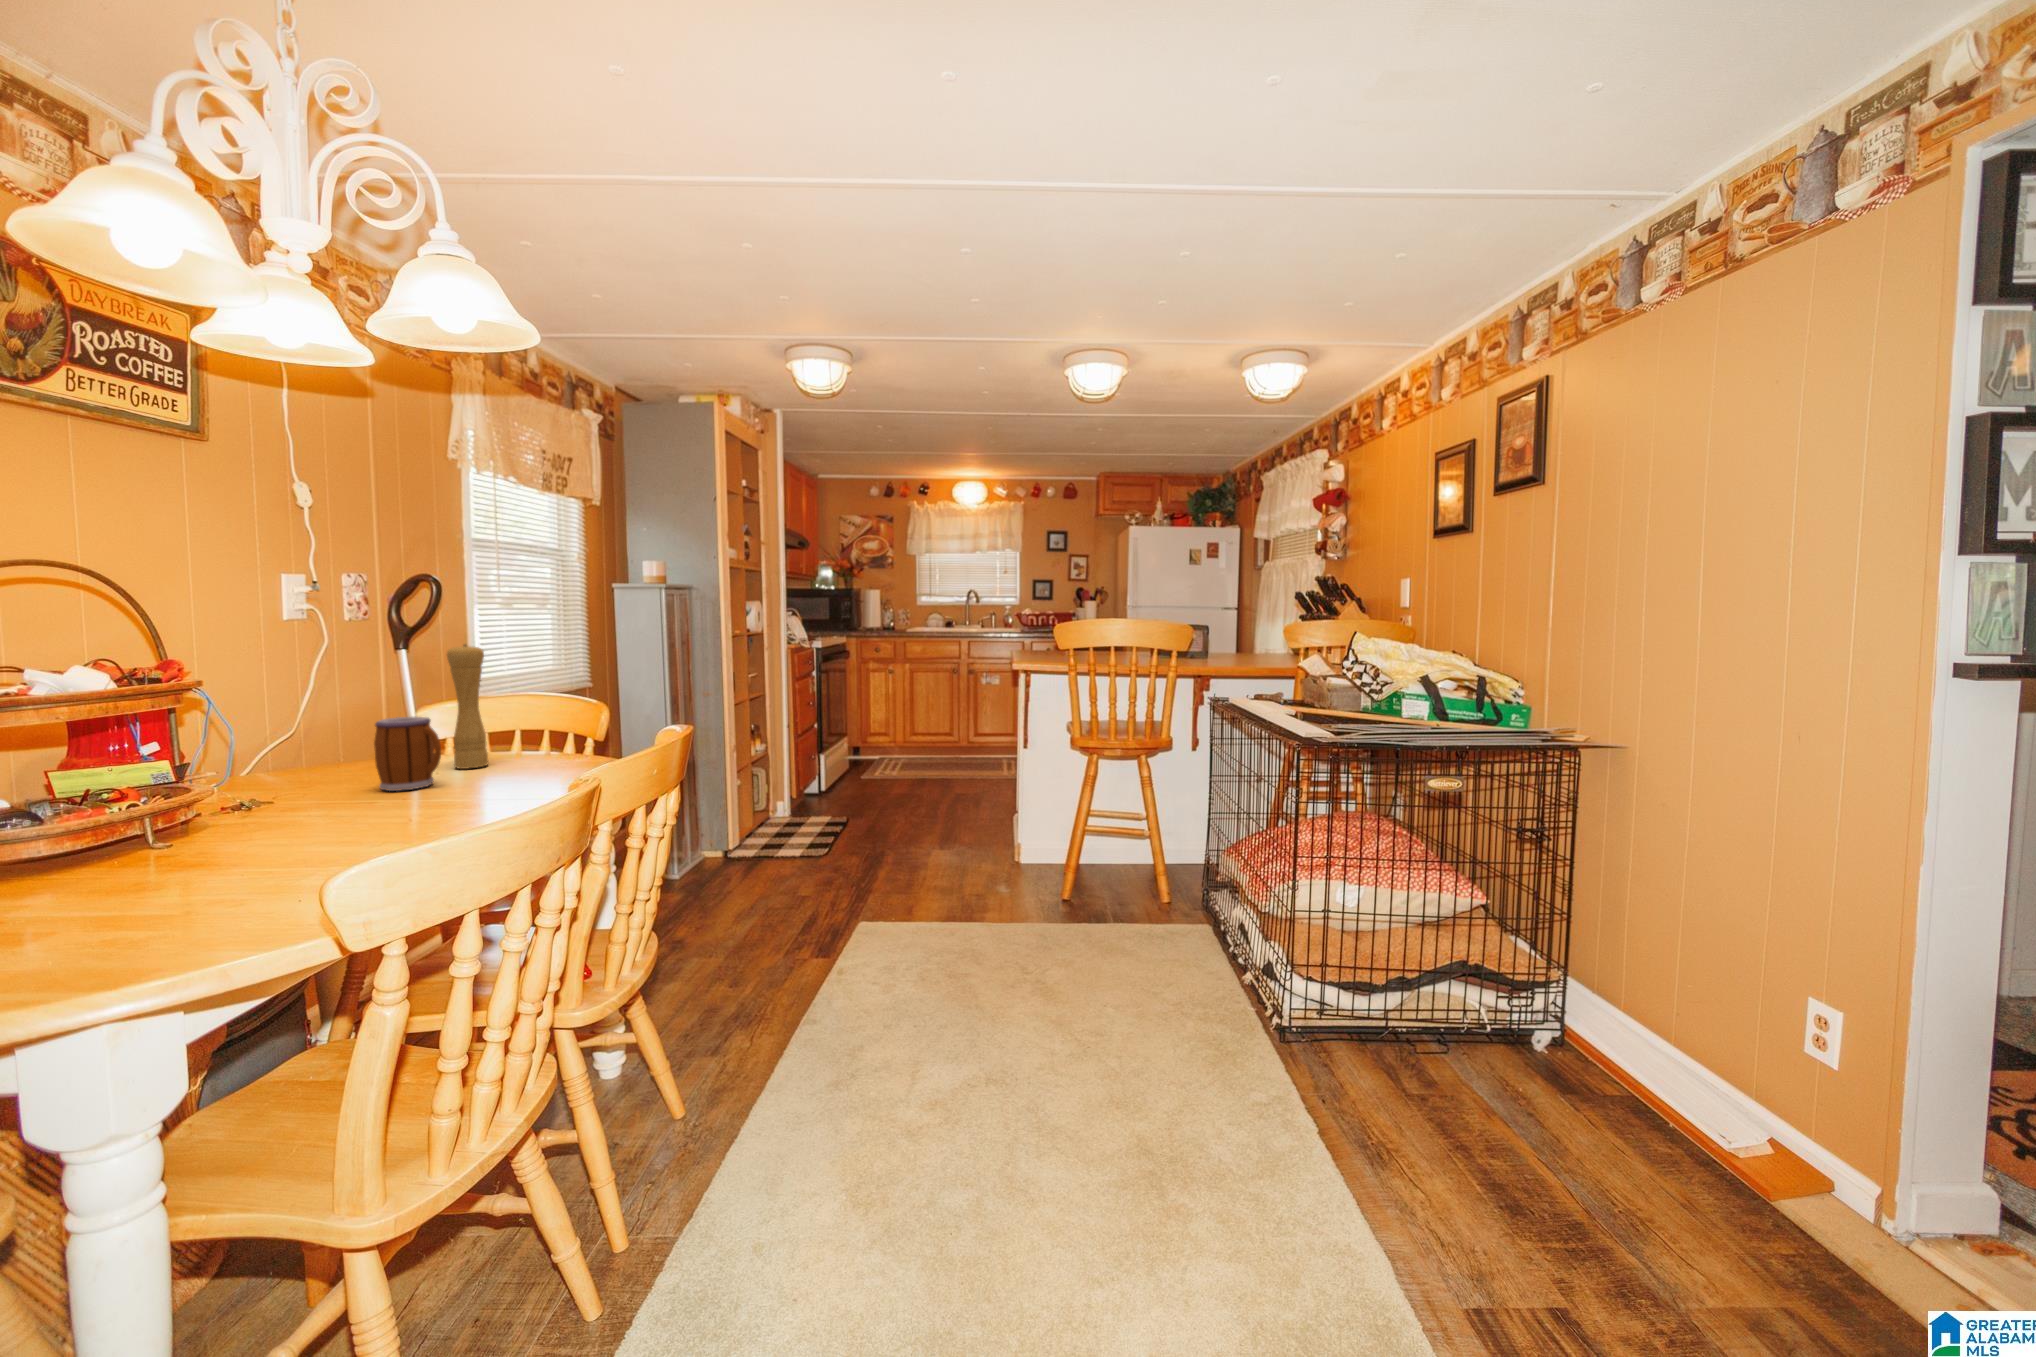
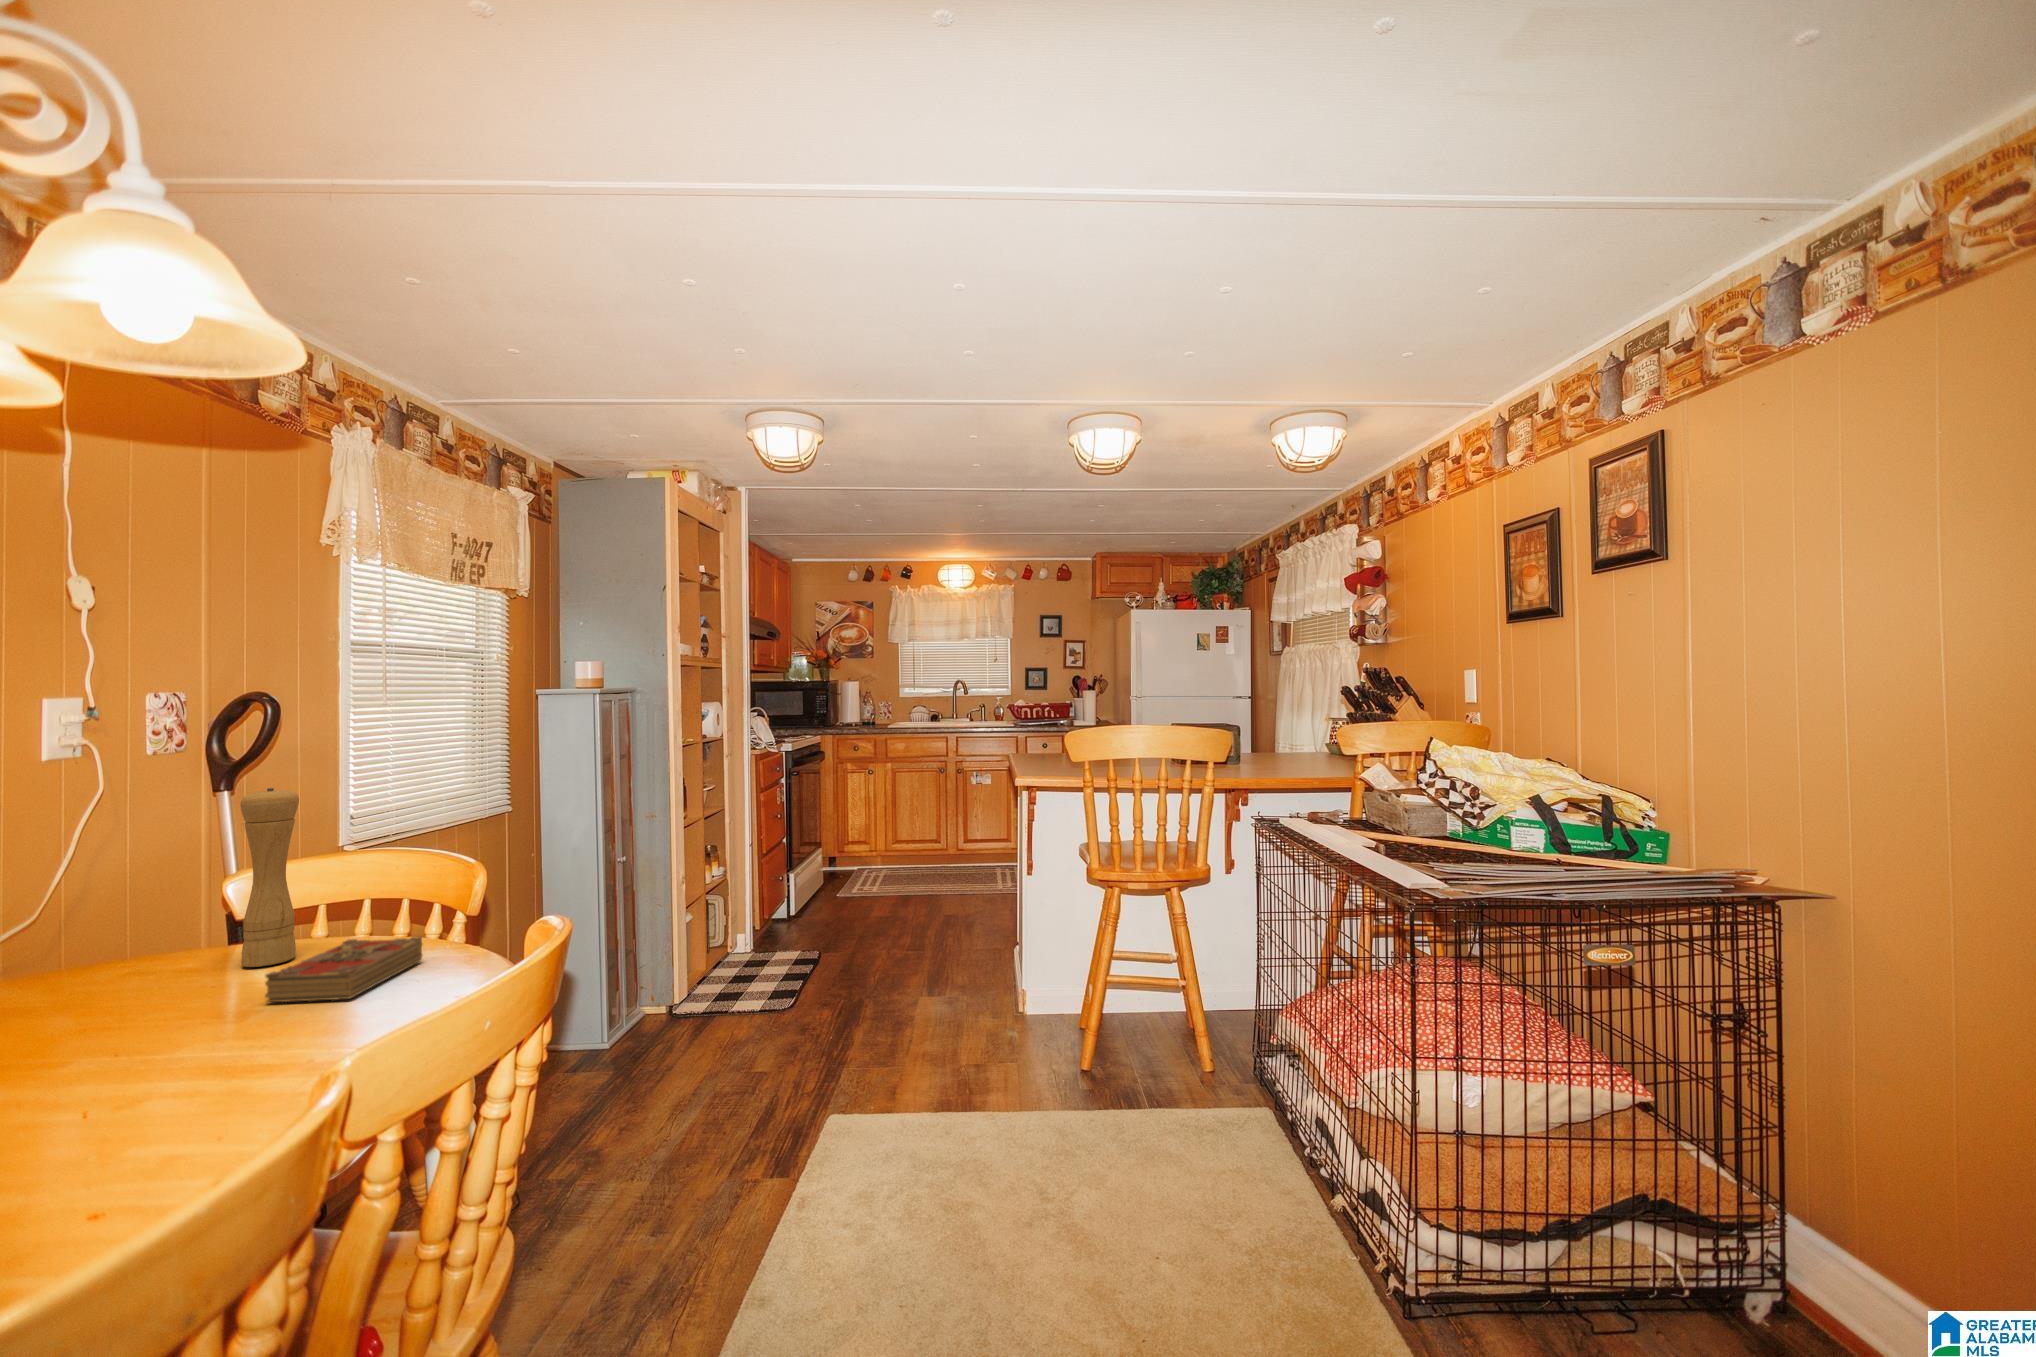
mug: present [374,716,441,791] -> none [91,902,199,1022]
book: none [485,751,579,784] -> present [265,936,422,1002]

